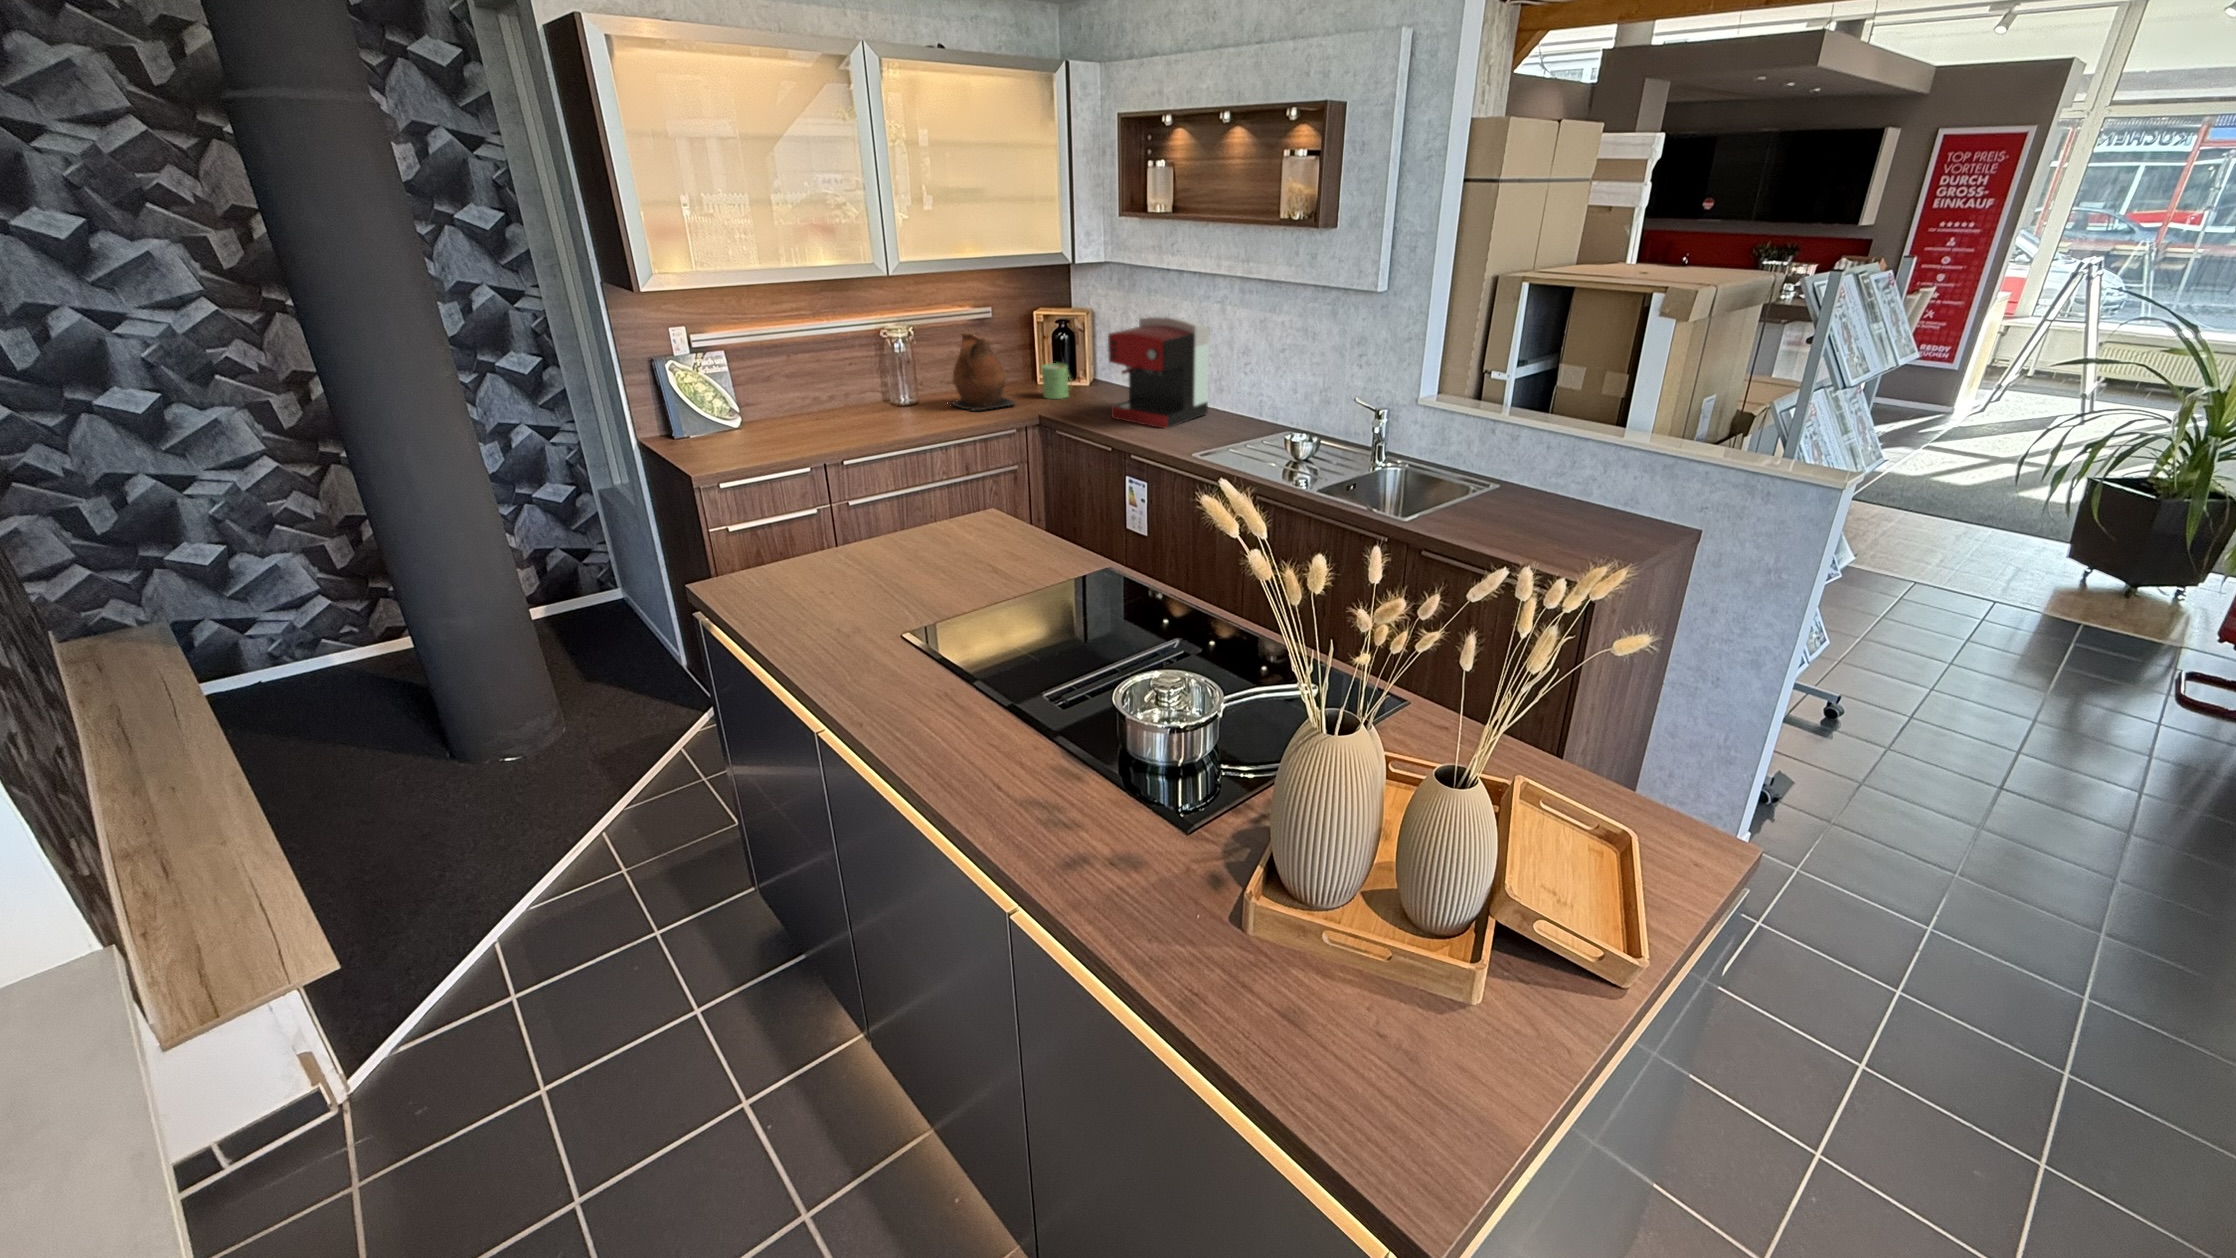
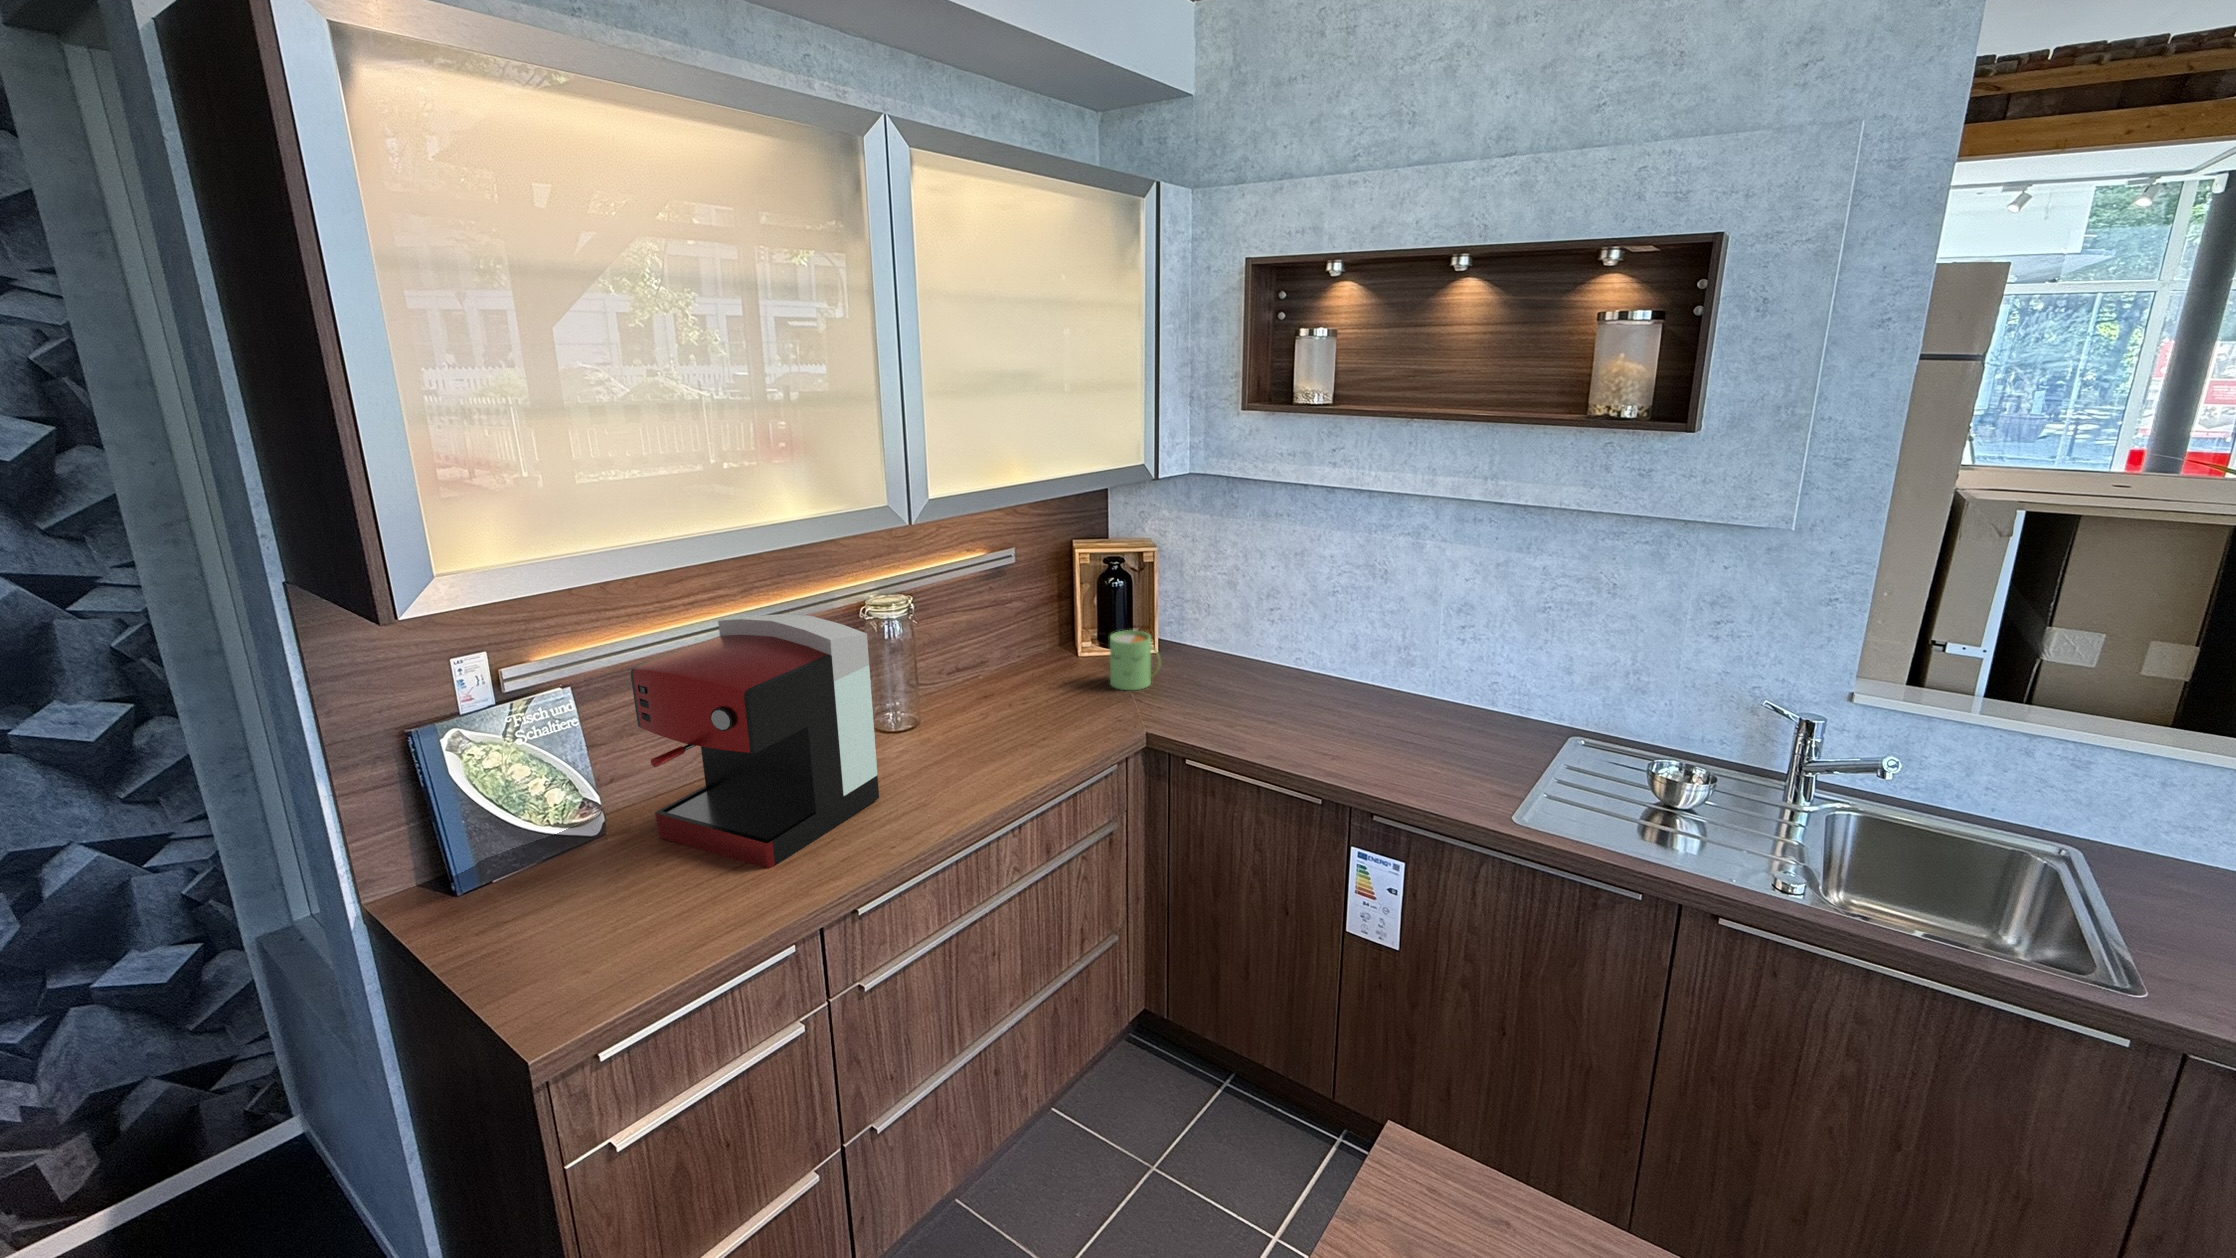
coffee maker: present [1108,317,1209,428] -> present [631,614,879,868]
ceramic pitcher: present [952,333,1016,411] -> none [968,604,1087,734]

